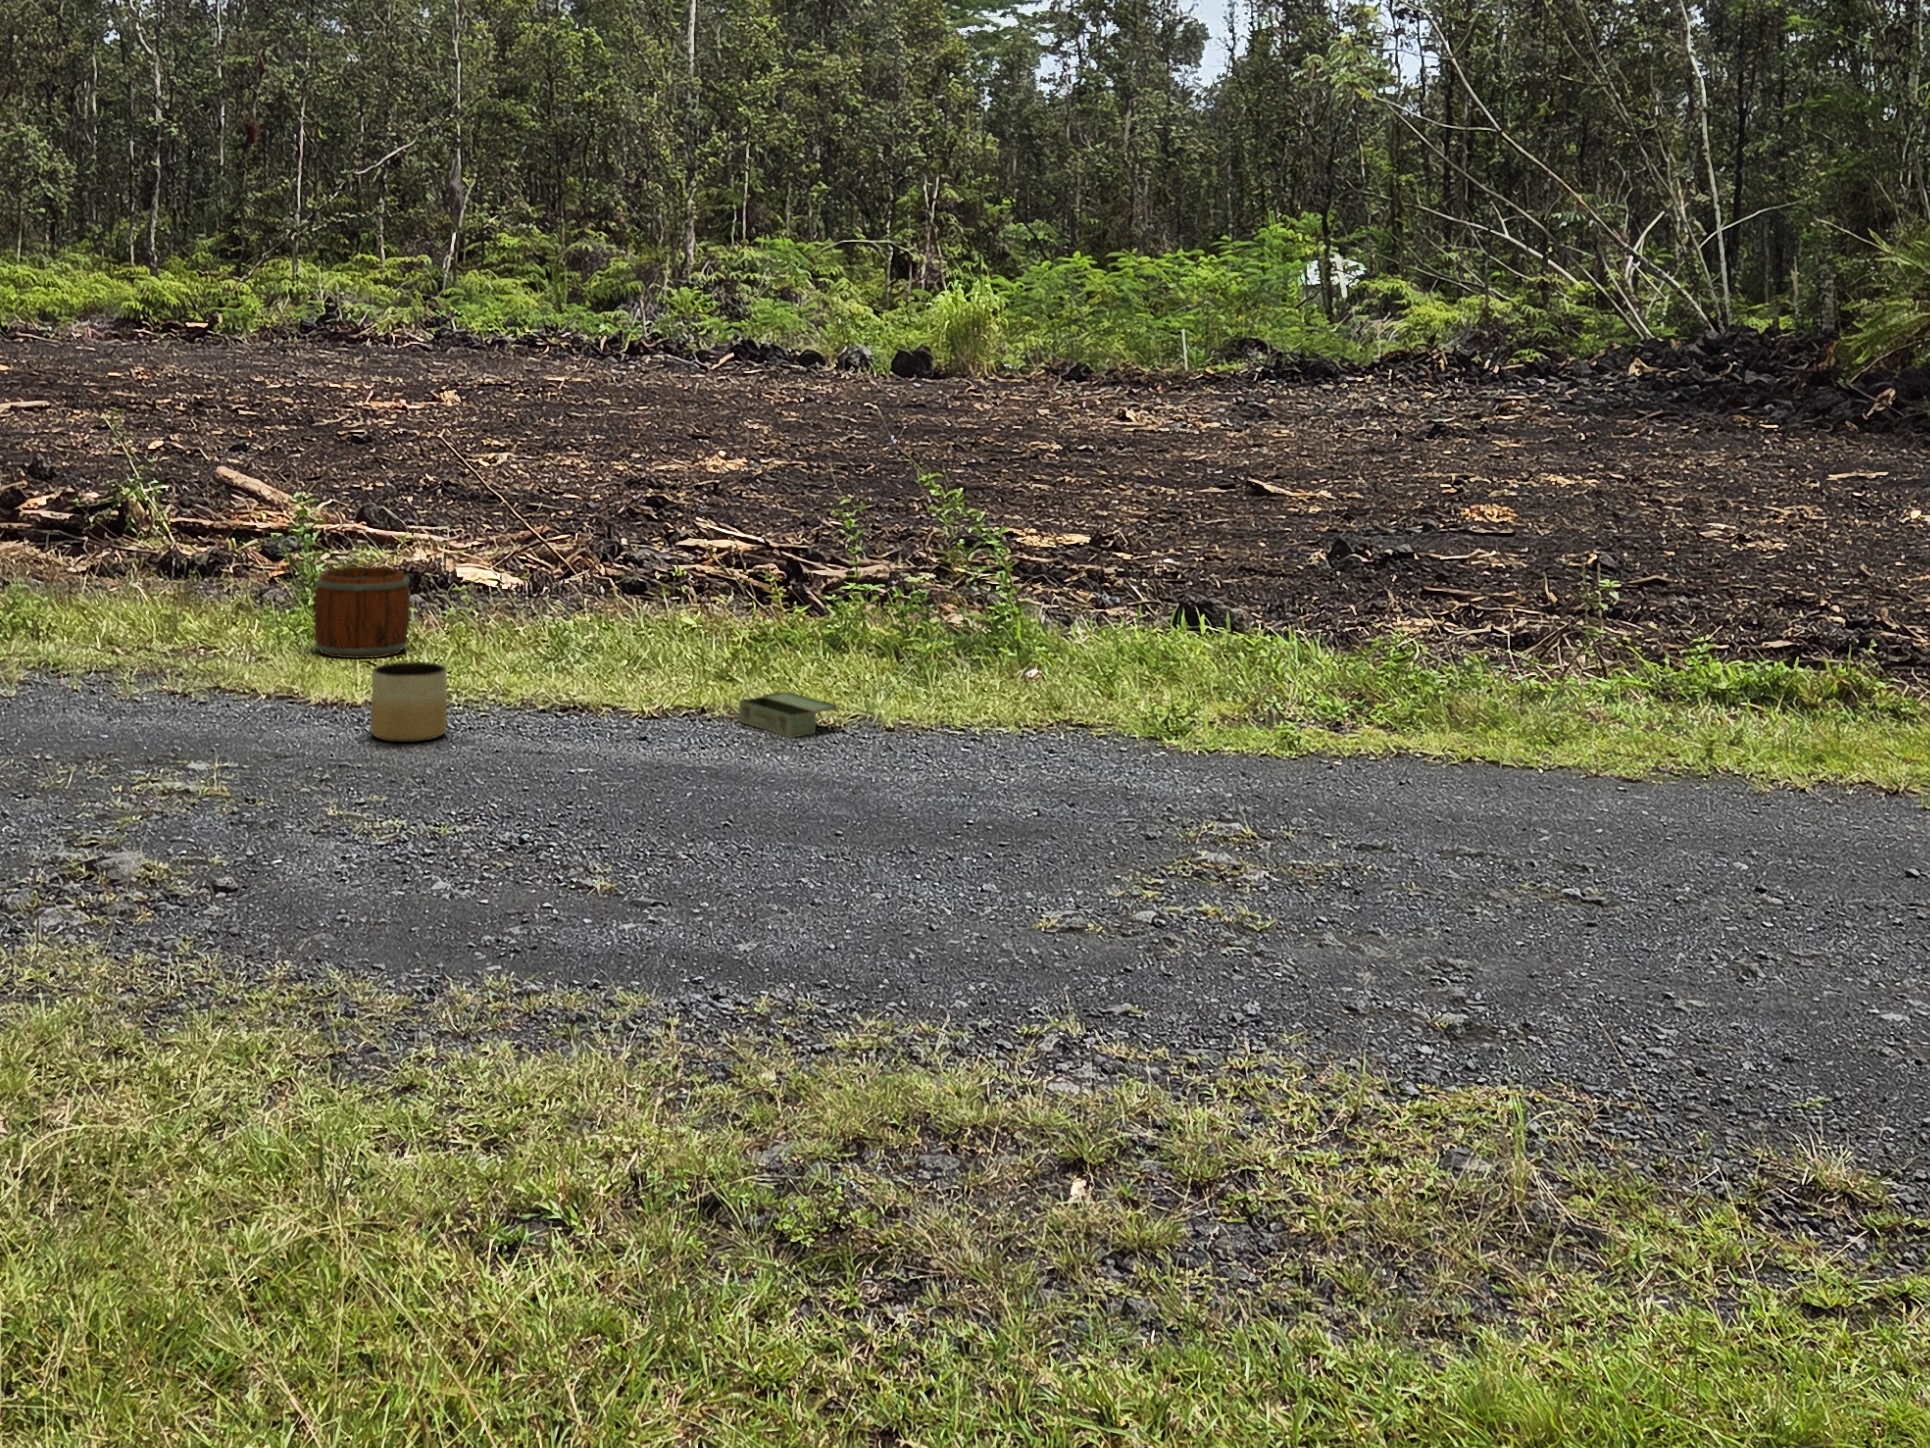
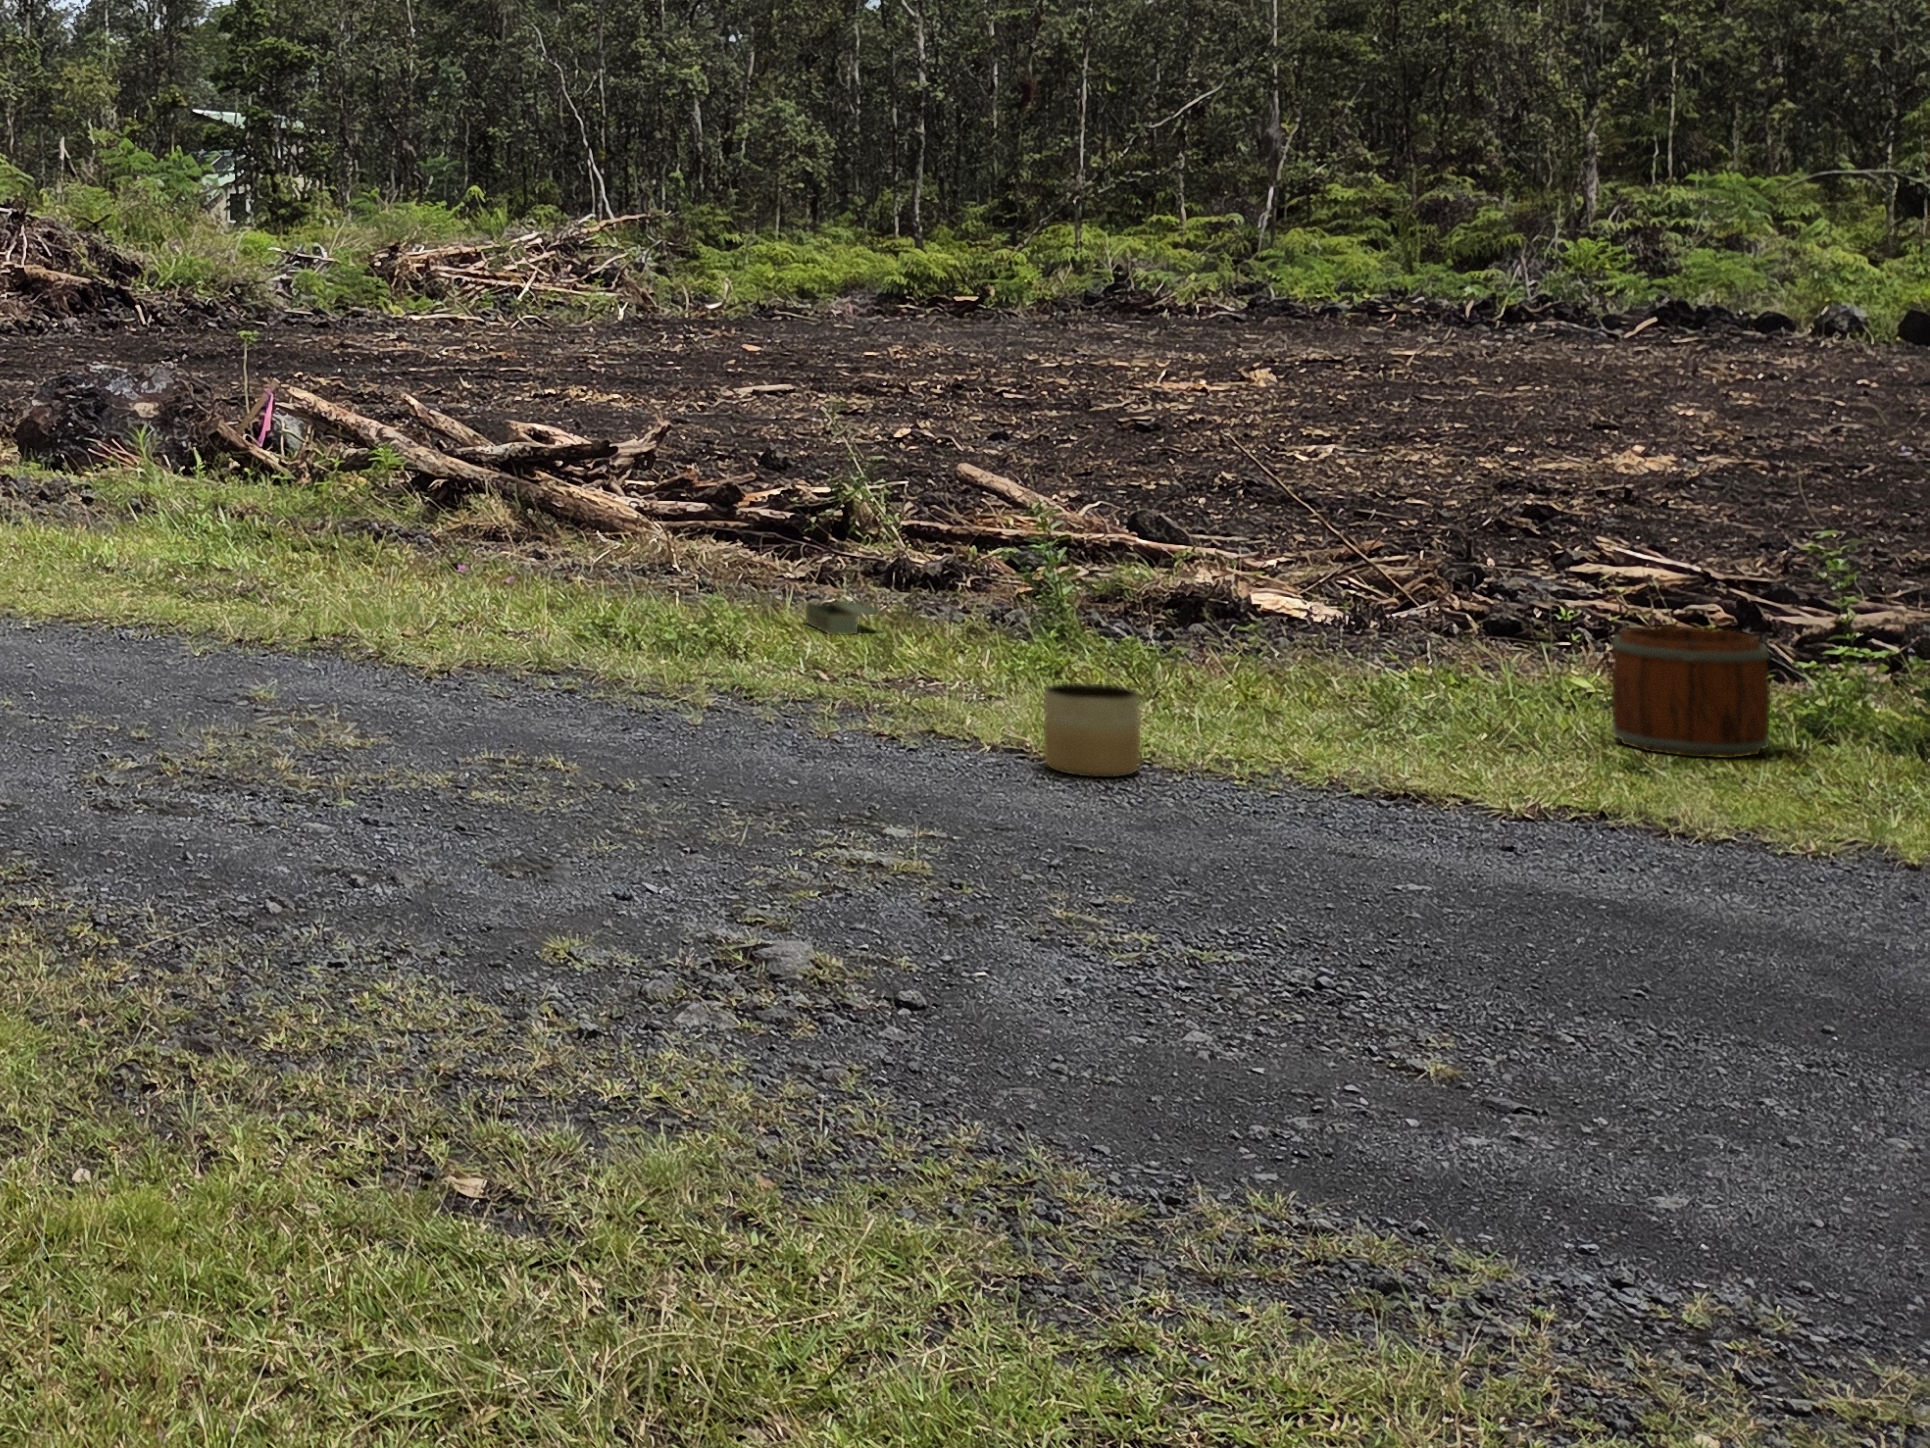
bucket: present [314,566,410,658] -> present [1612,626,1770,758]
toolbox: present [739,692,837,738] -> present [806,601,884,635]

